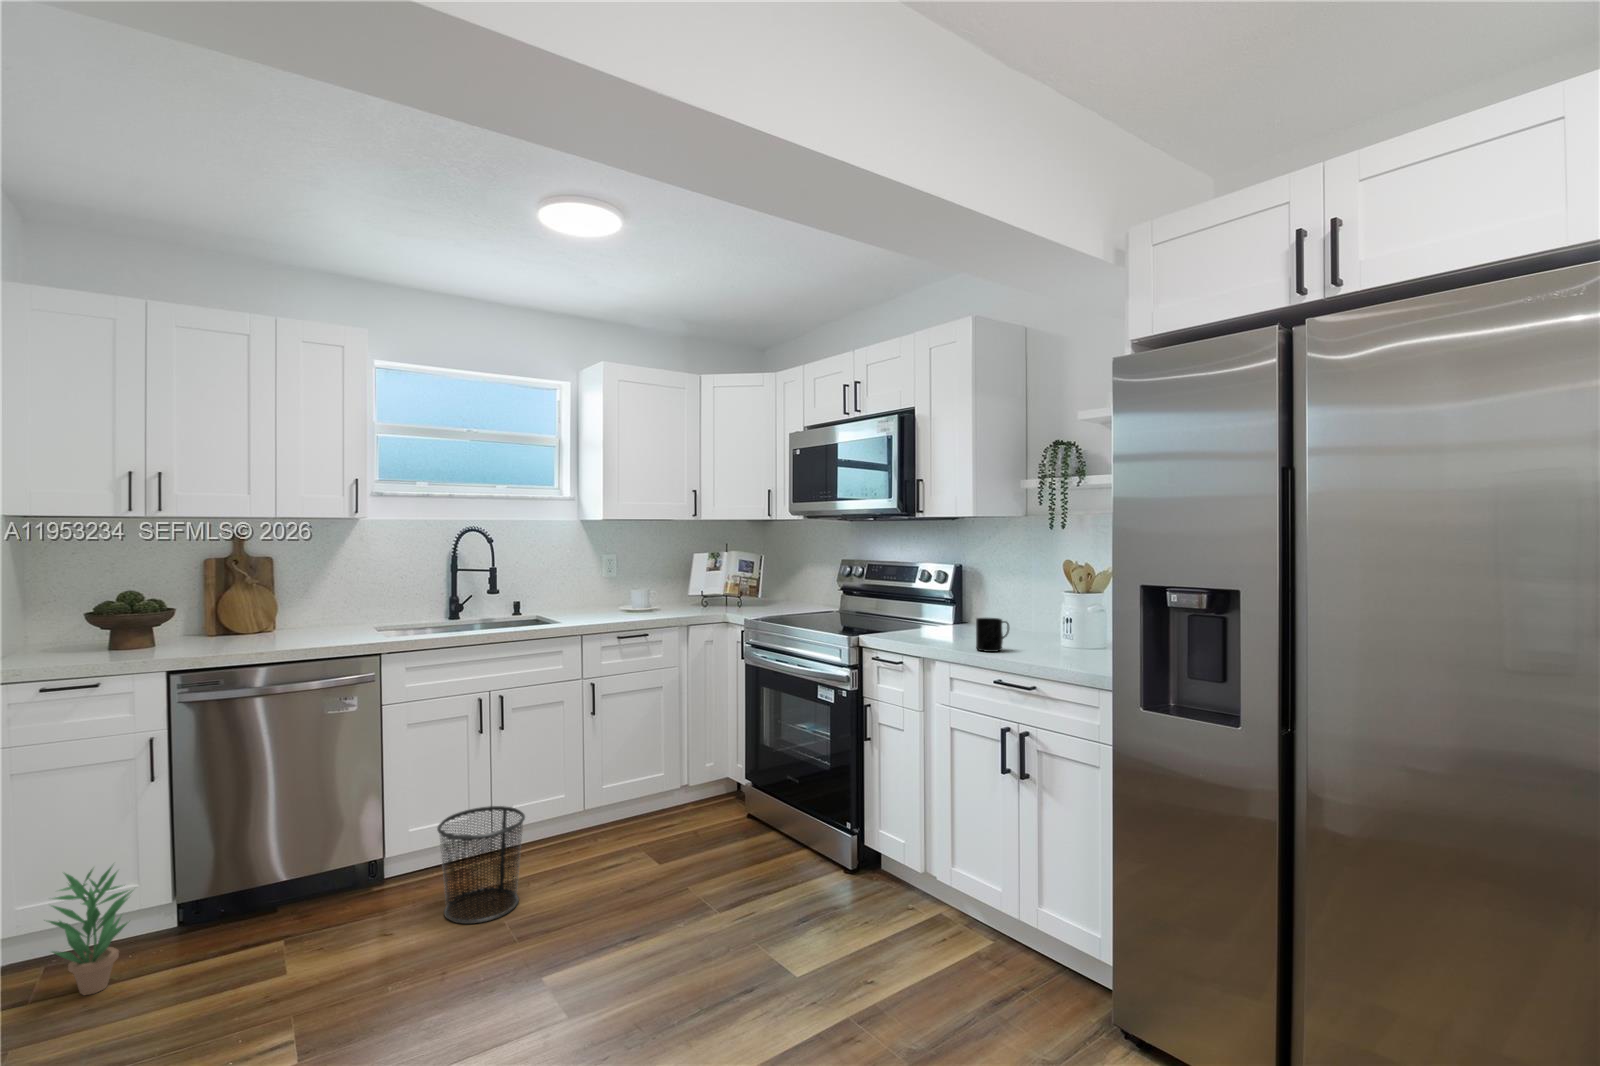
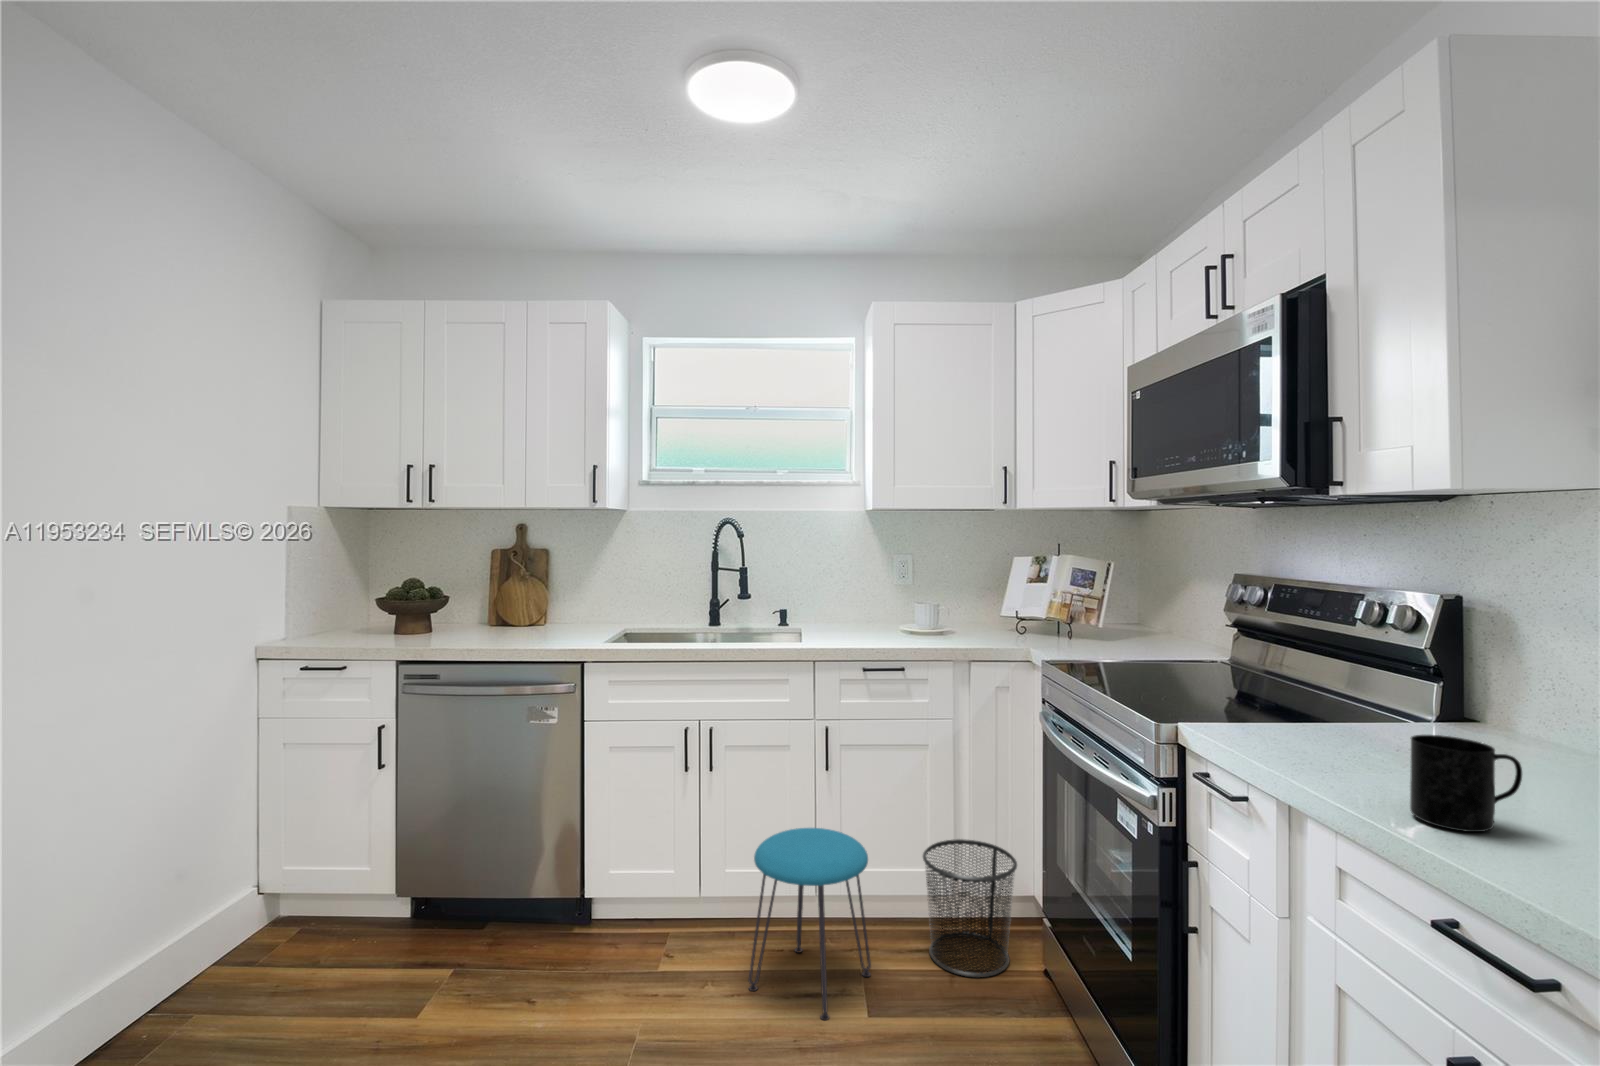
stool: none [569,754,654,879] -> present [748,828,871,1020]
waste bin: present [437,806,525,924] -> present [923,839,1017,978]
potted plant: present [48,866,131,995] -> none [253,844,334,969]

